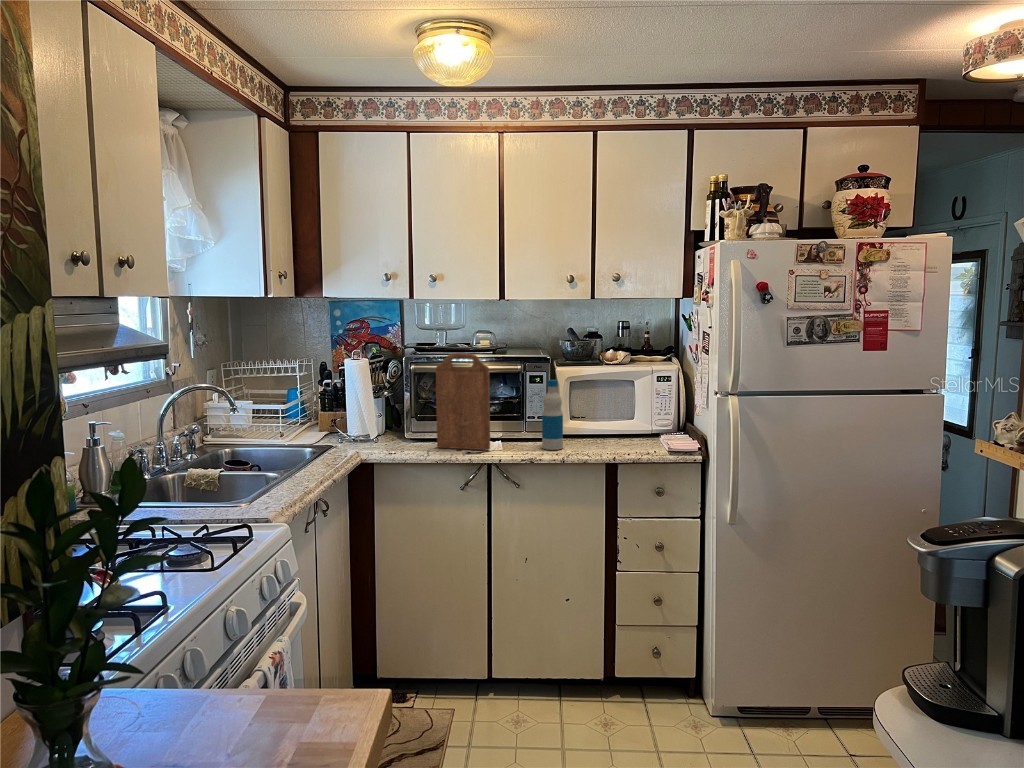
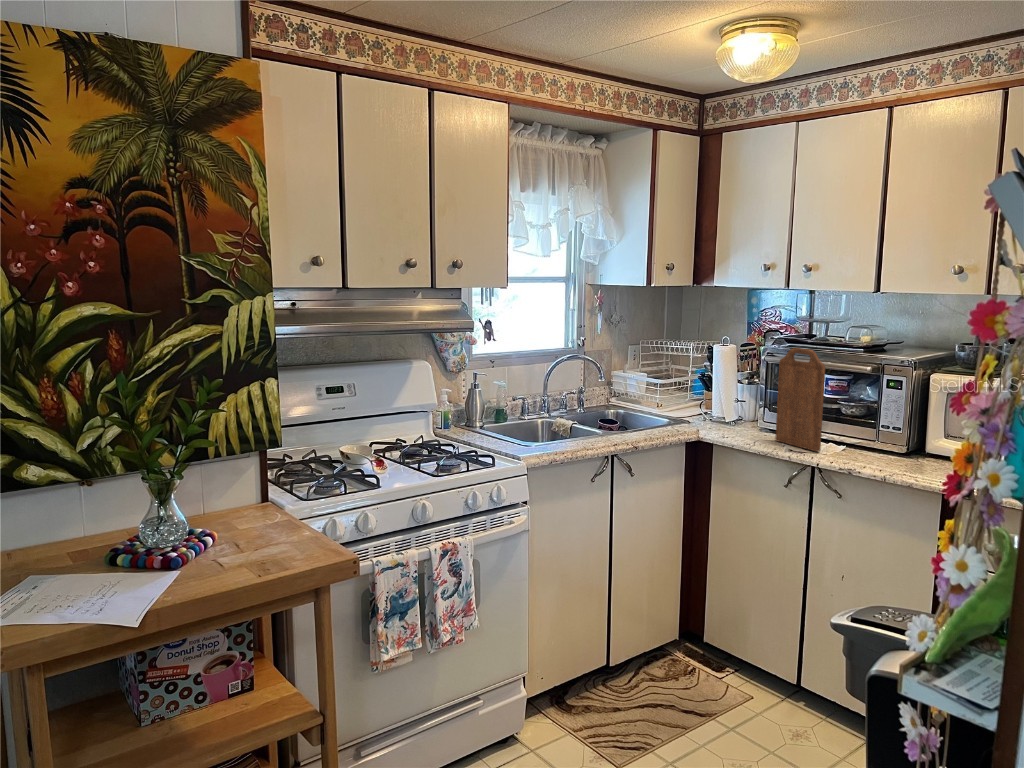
bottle: present [542,380,563,450] -> none [878,386,907,466]

